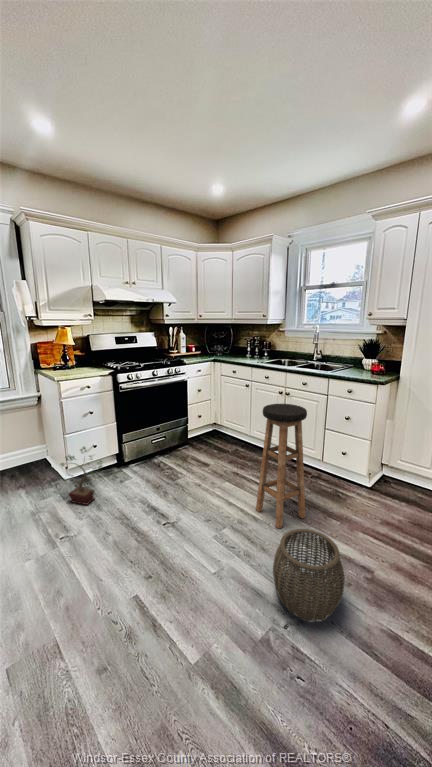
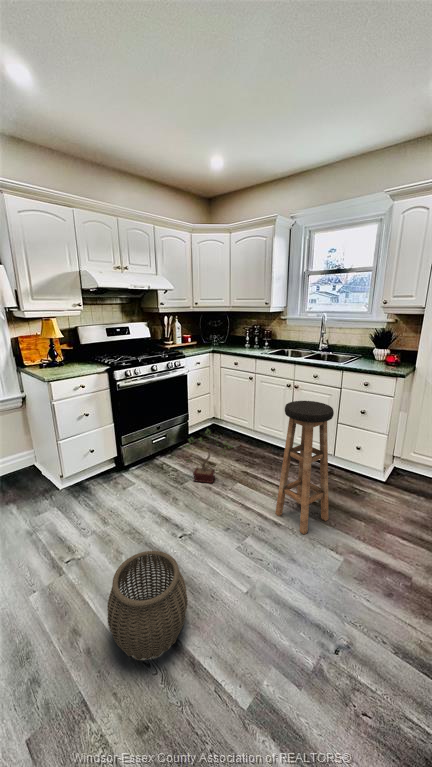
potted plant: present [60,447,102,505] -> present [185,429,233,483]
woven basket: present [273,529,345,621] -> present [107,551,188,660]

